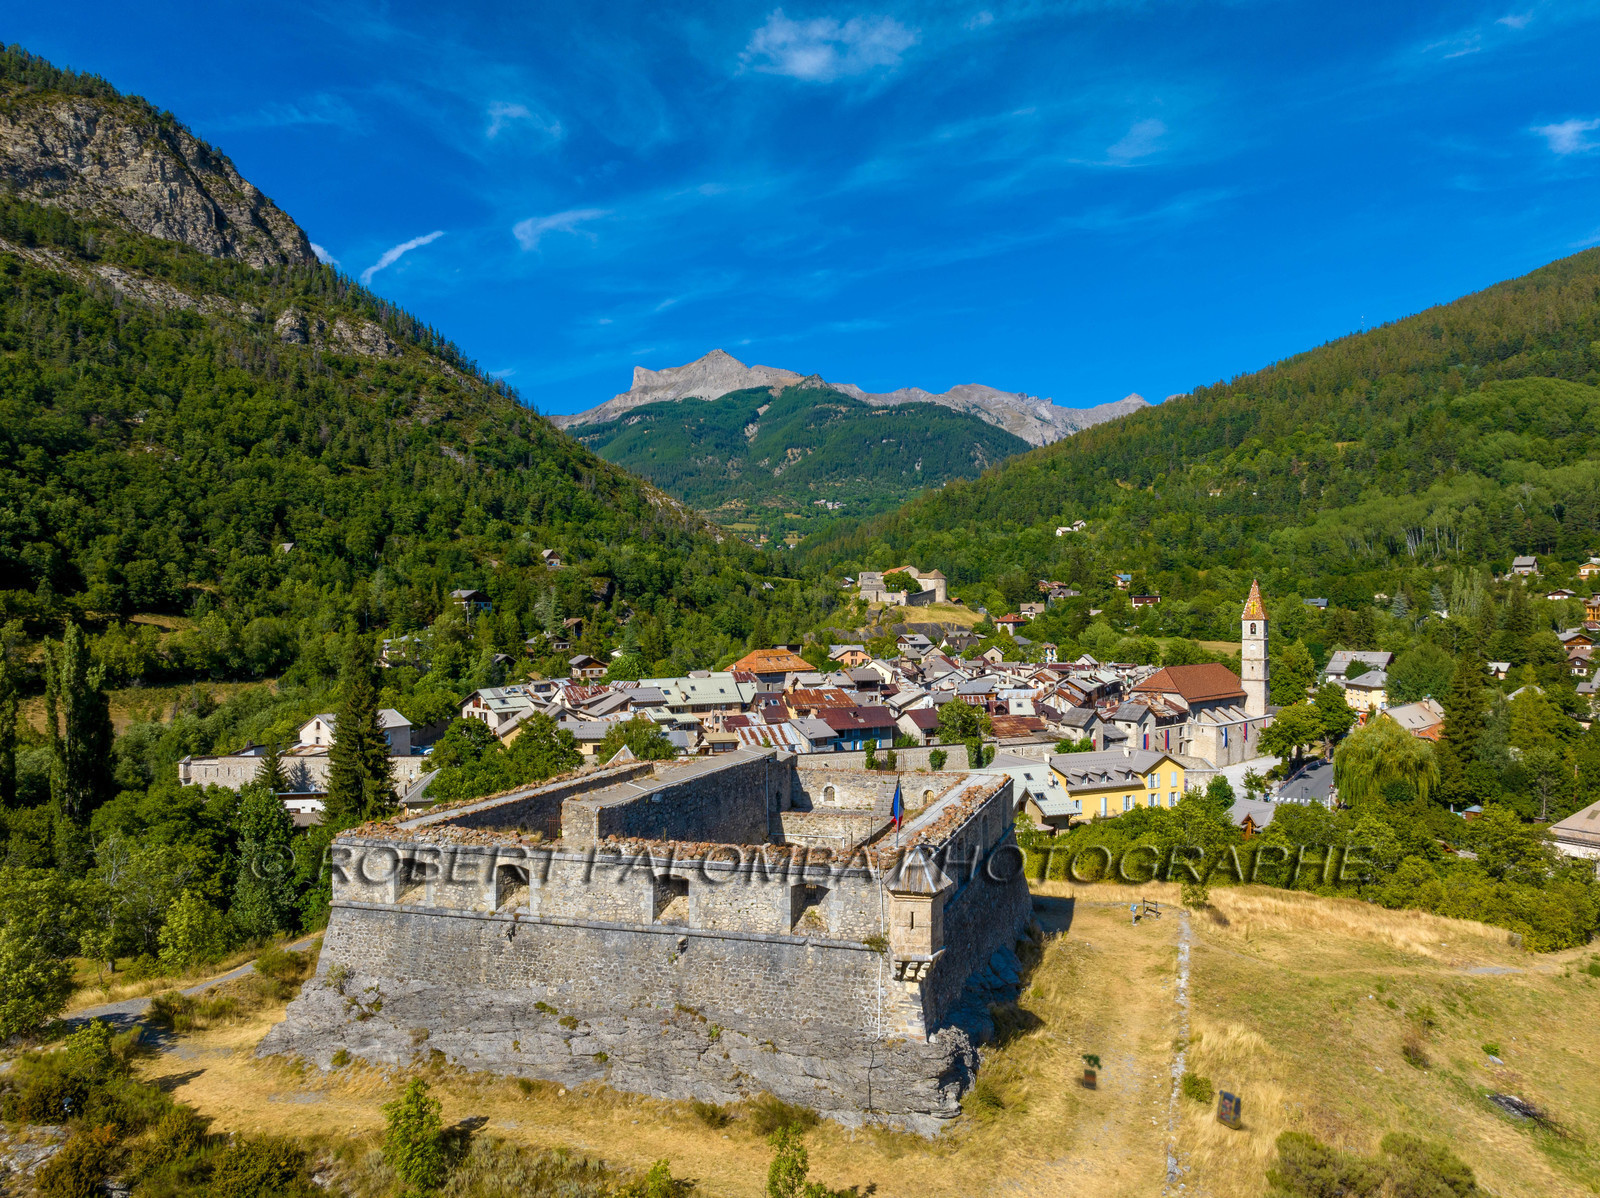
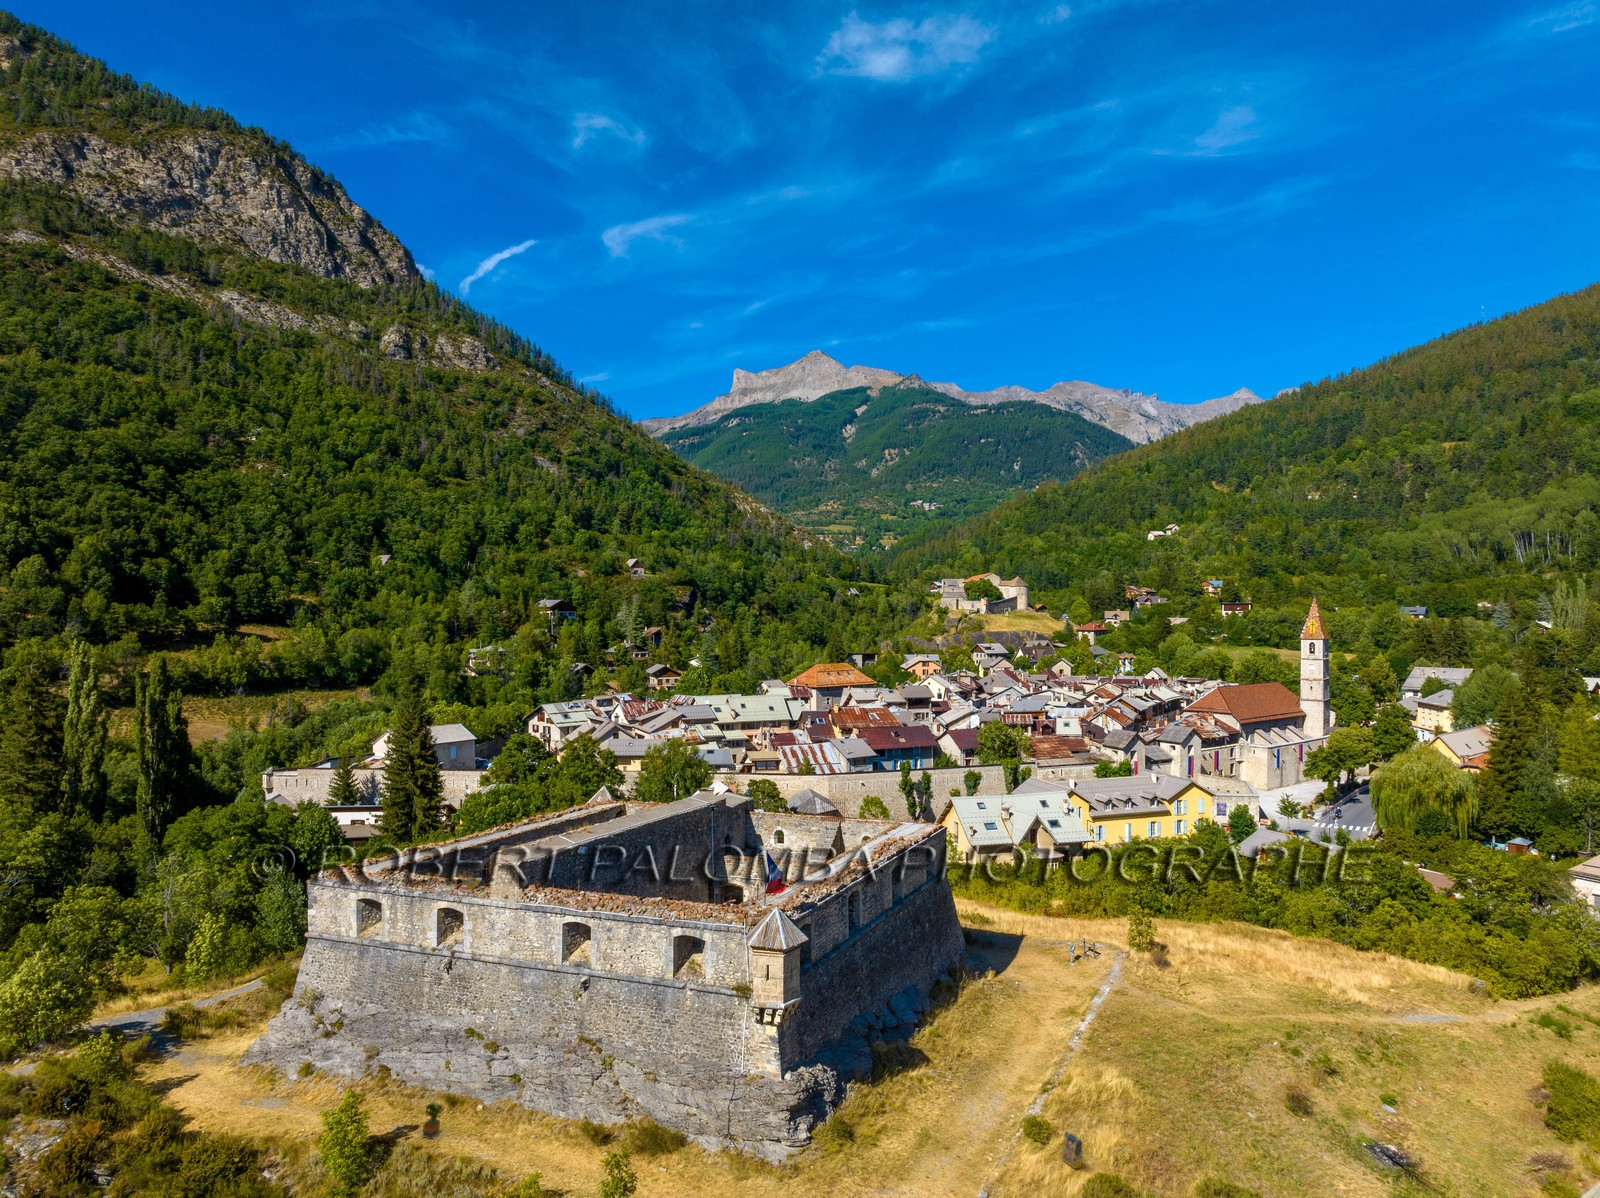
potted tree: present [1082,1054,1103,1089] -> present [422,1103,444,1139]

